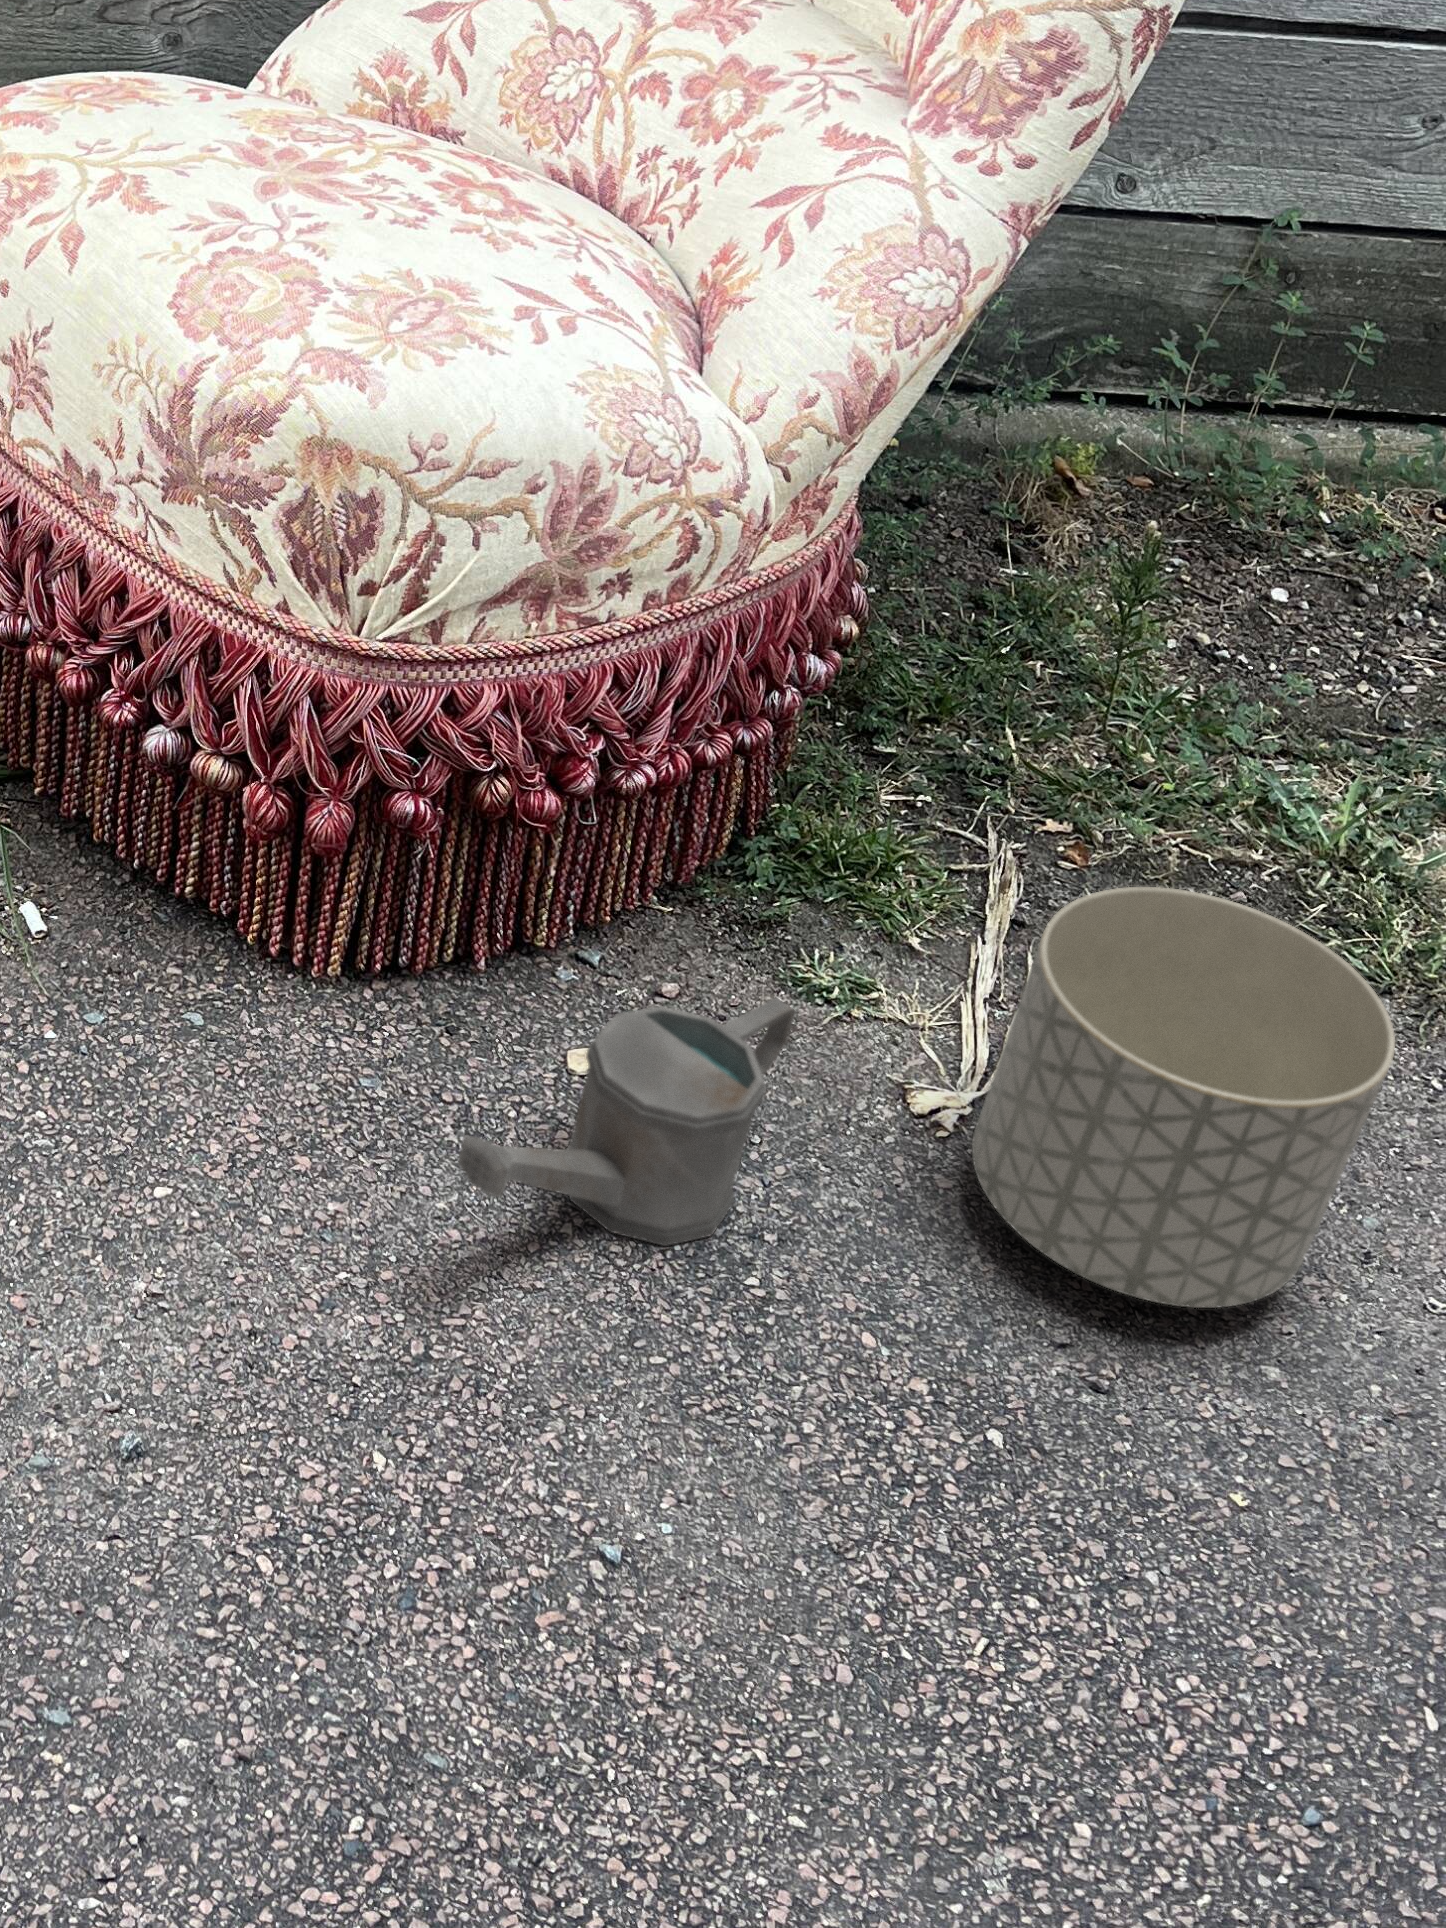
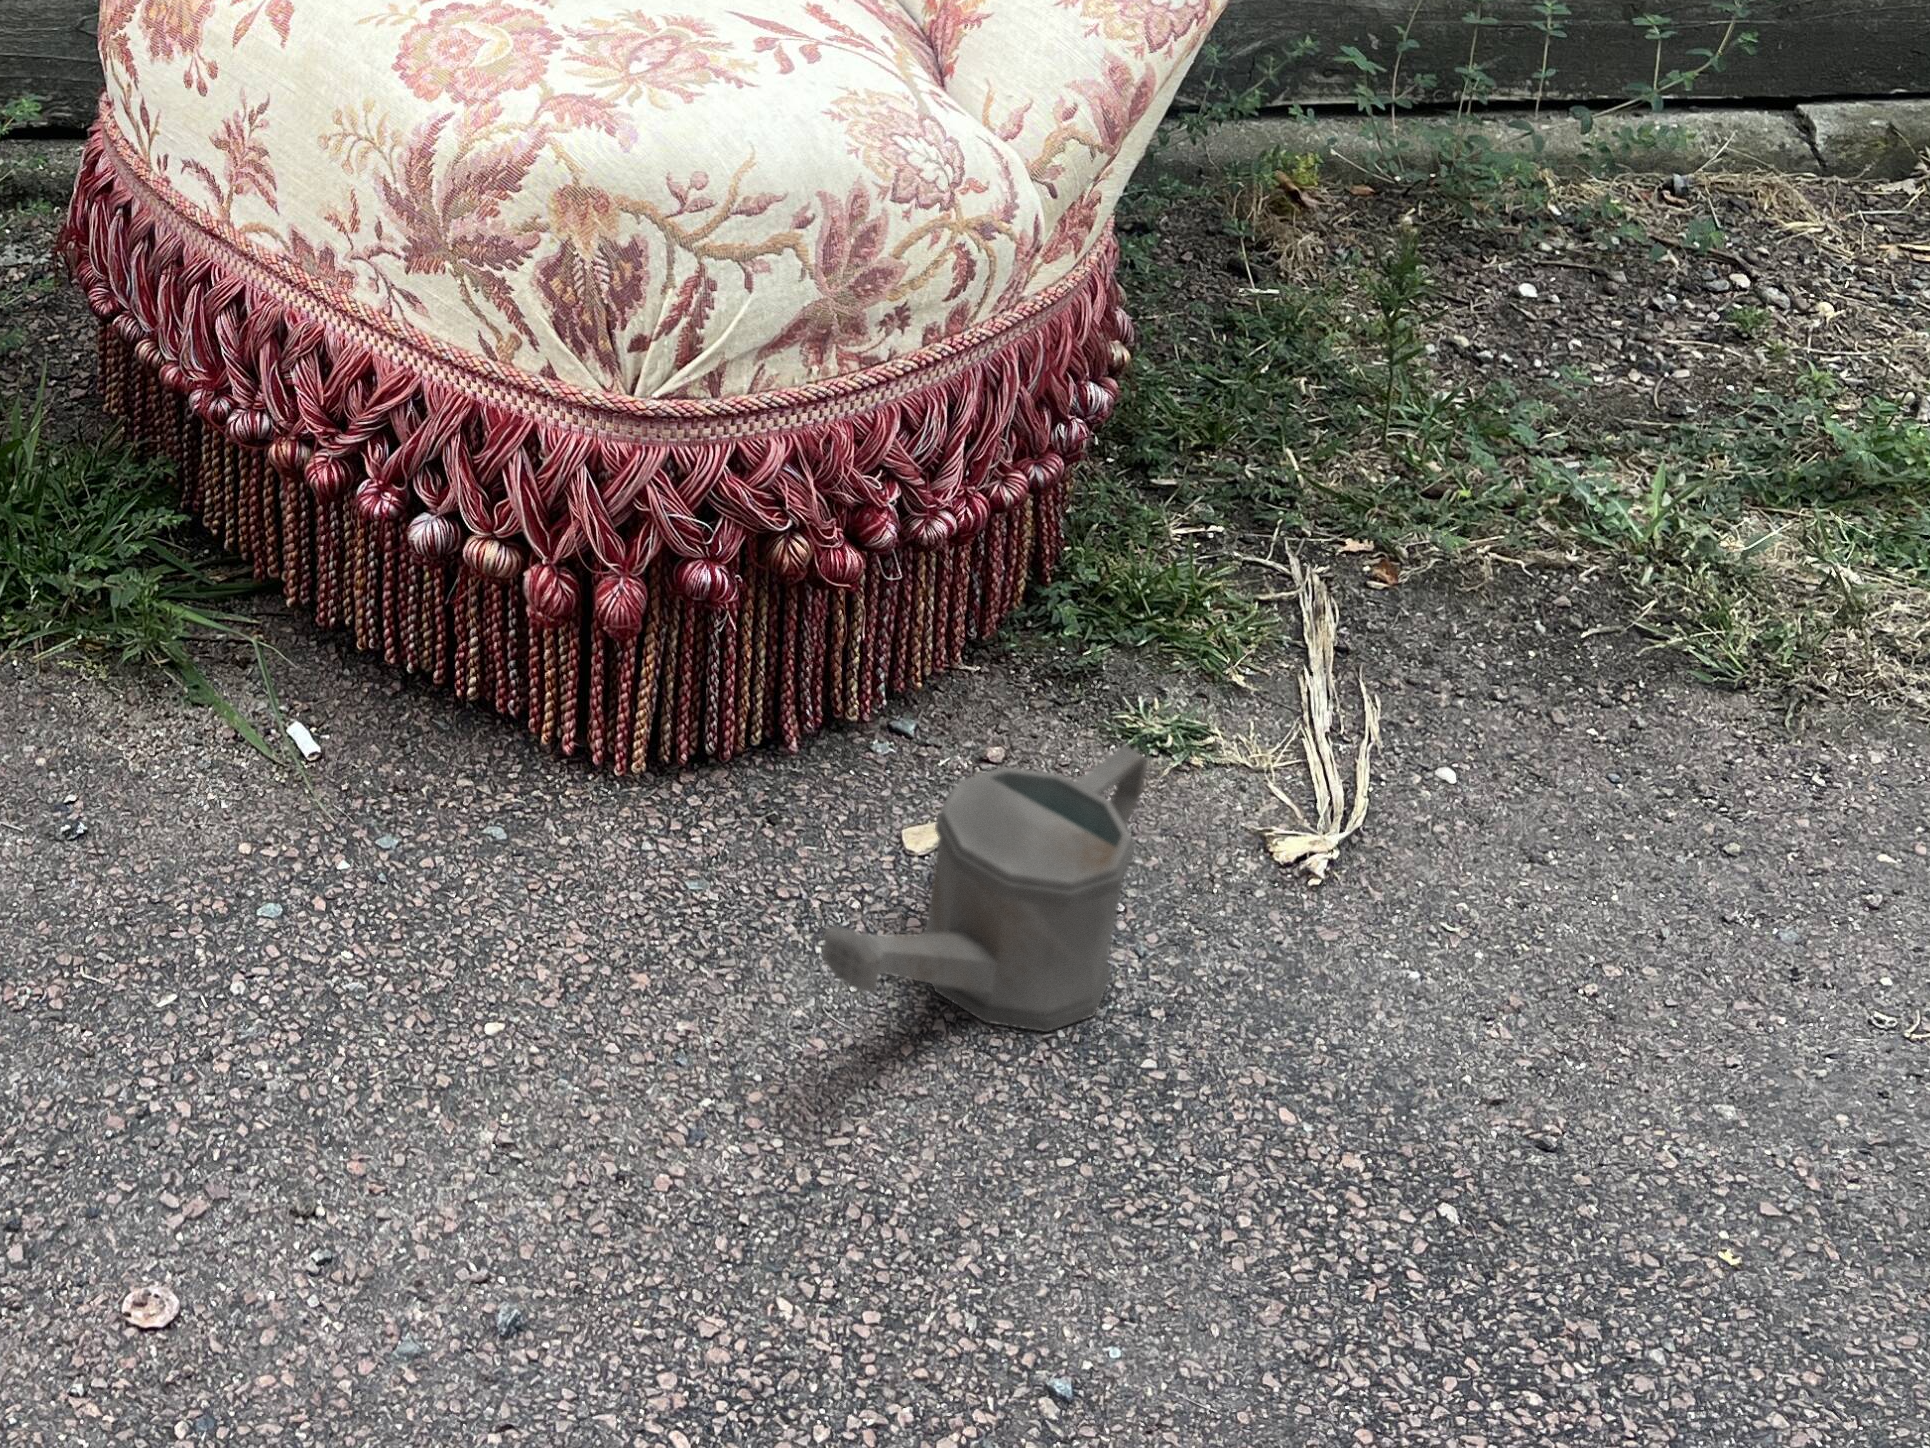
planter: present [972,887,1395,1308] -> none [1353,586,1804,1041]

